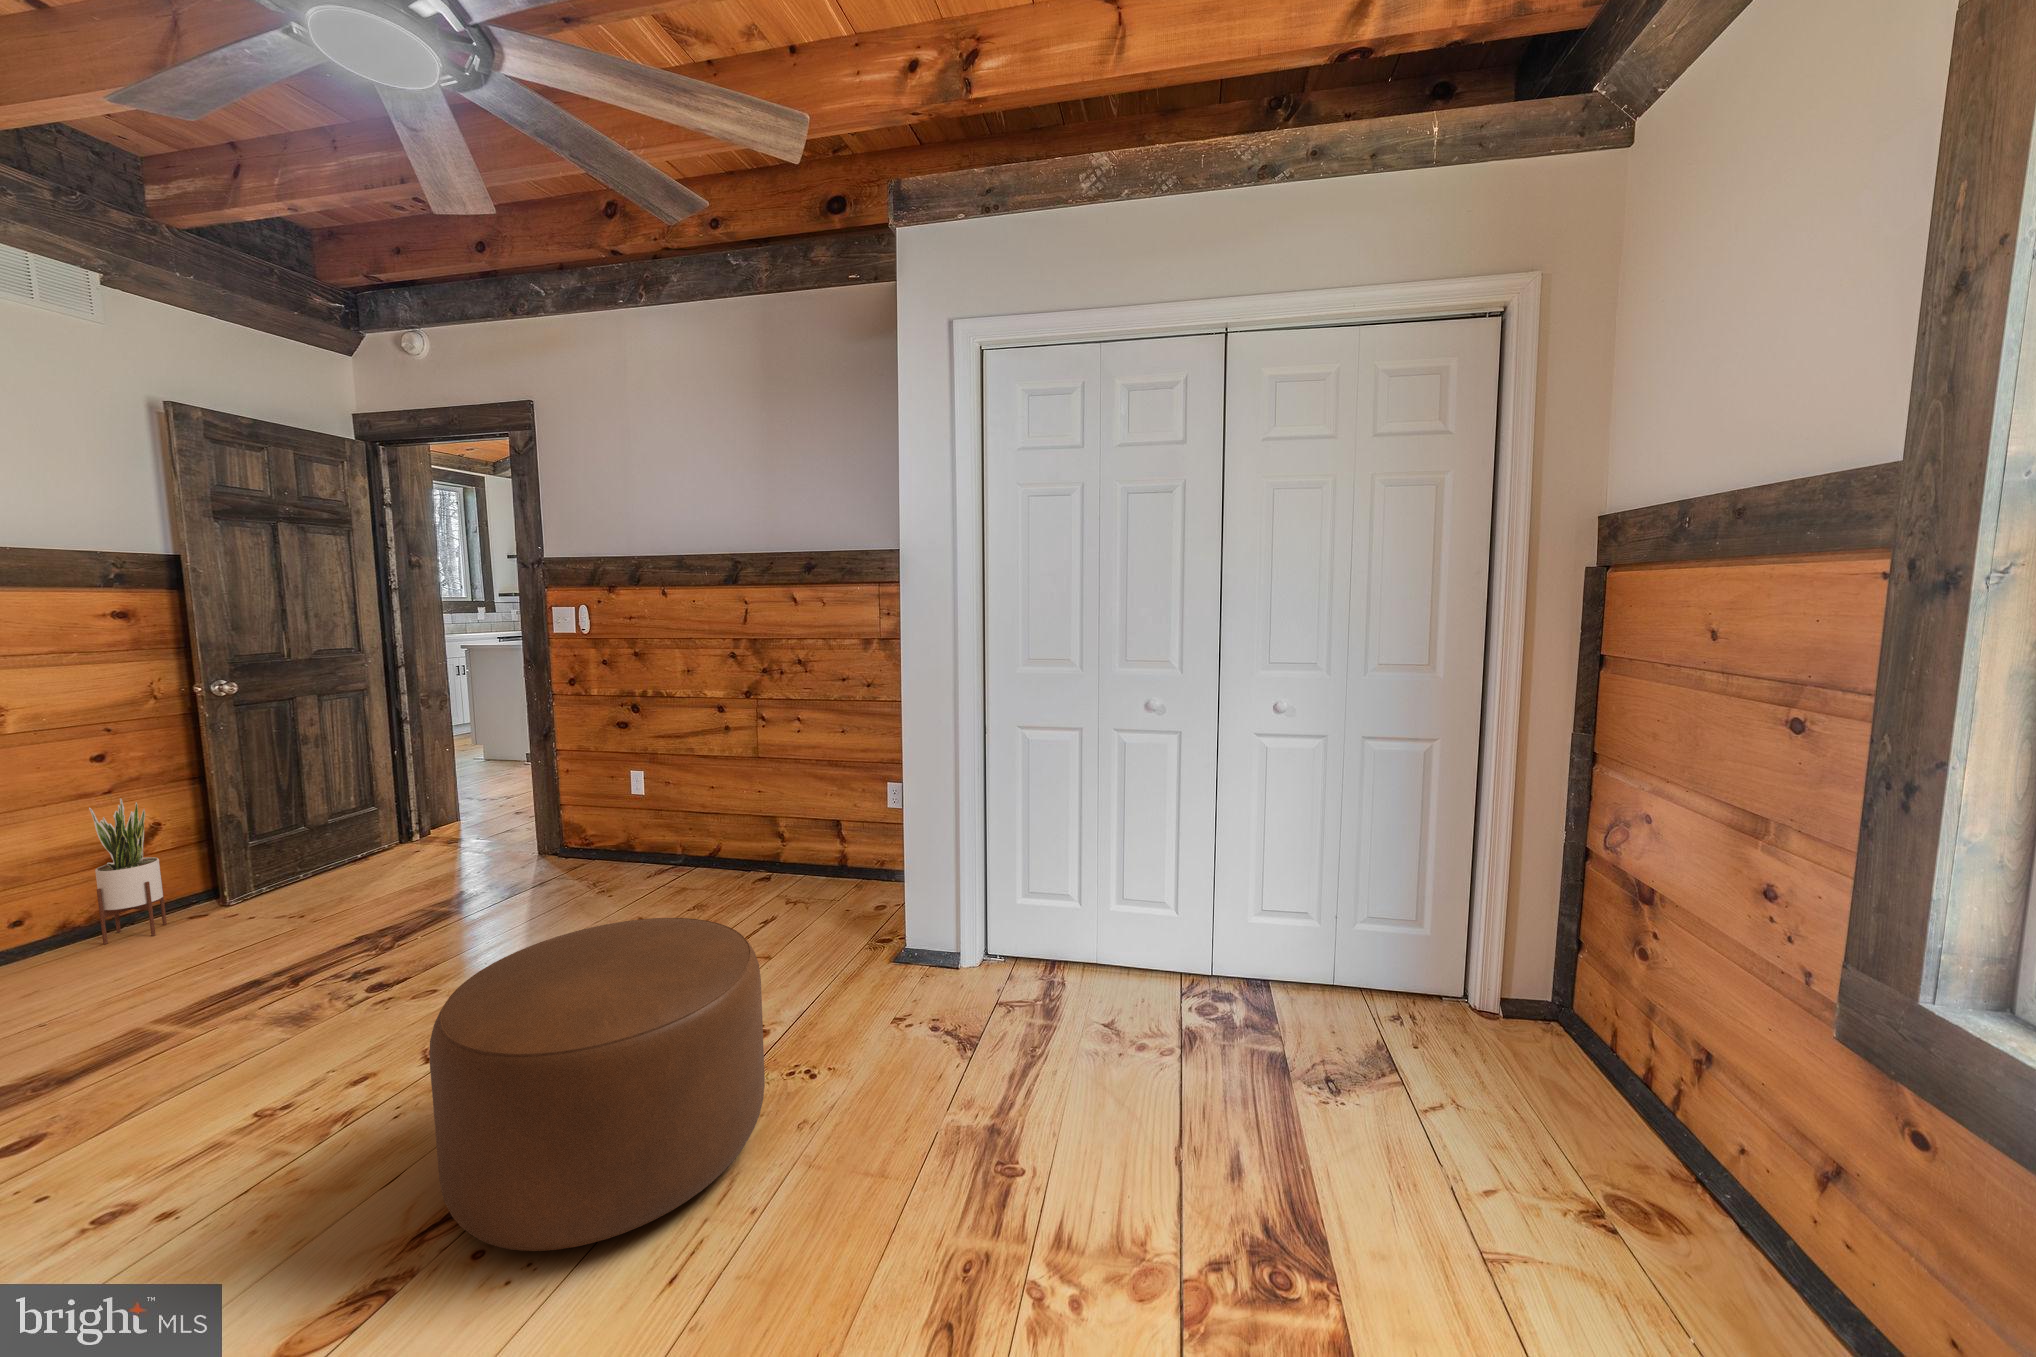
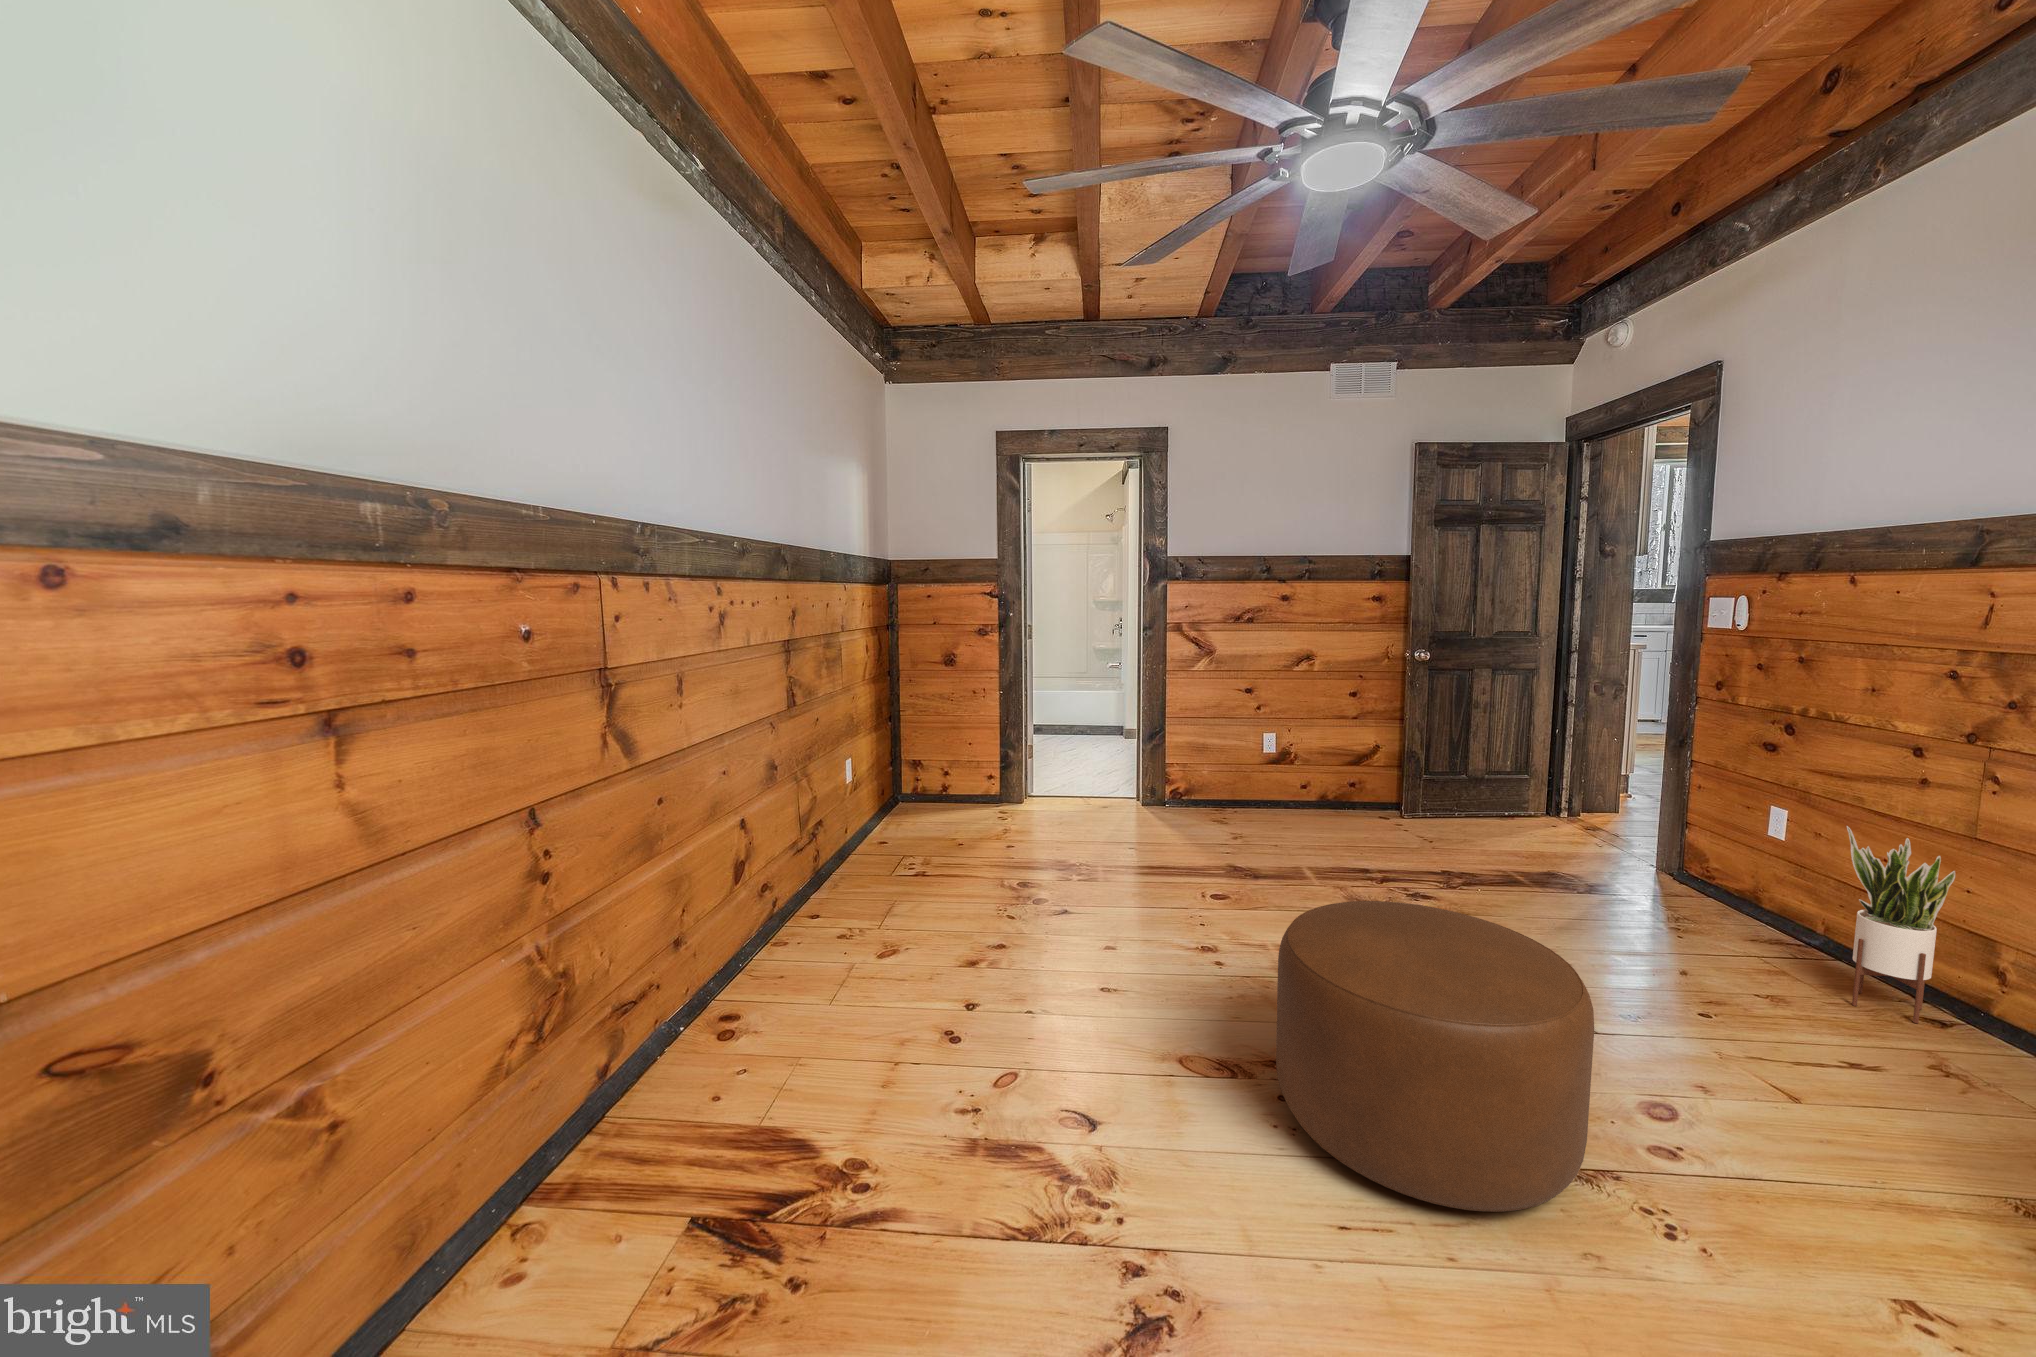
potted plant: present [89,798,167,944] -> present [1847,826,1955,1023]

